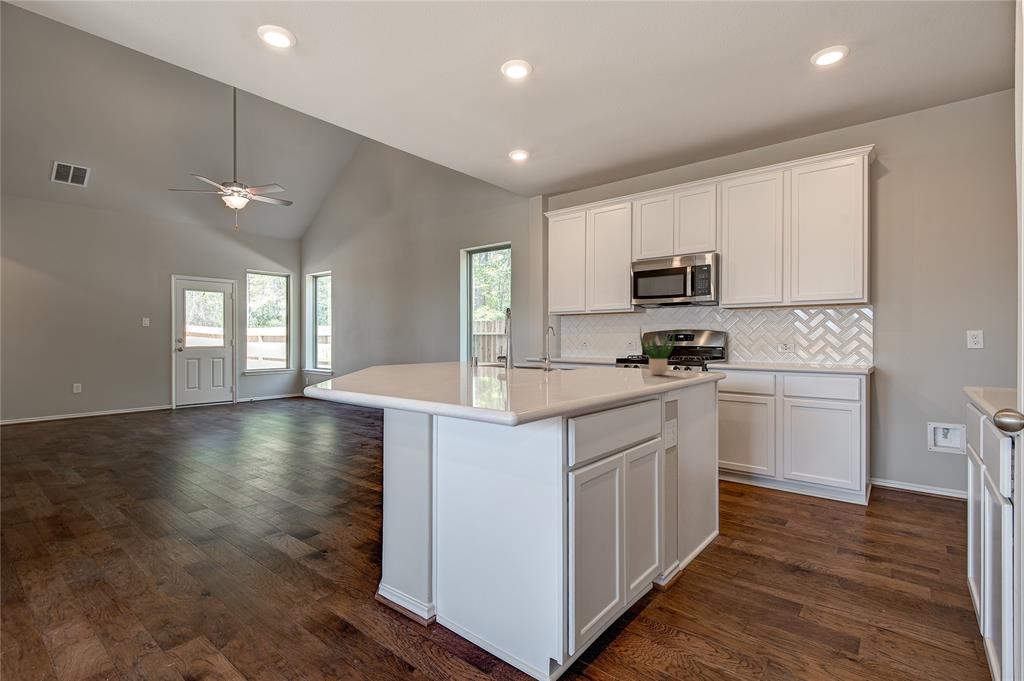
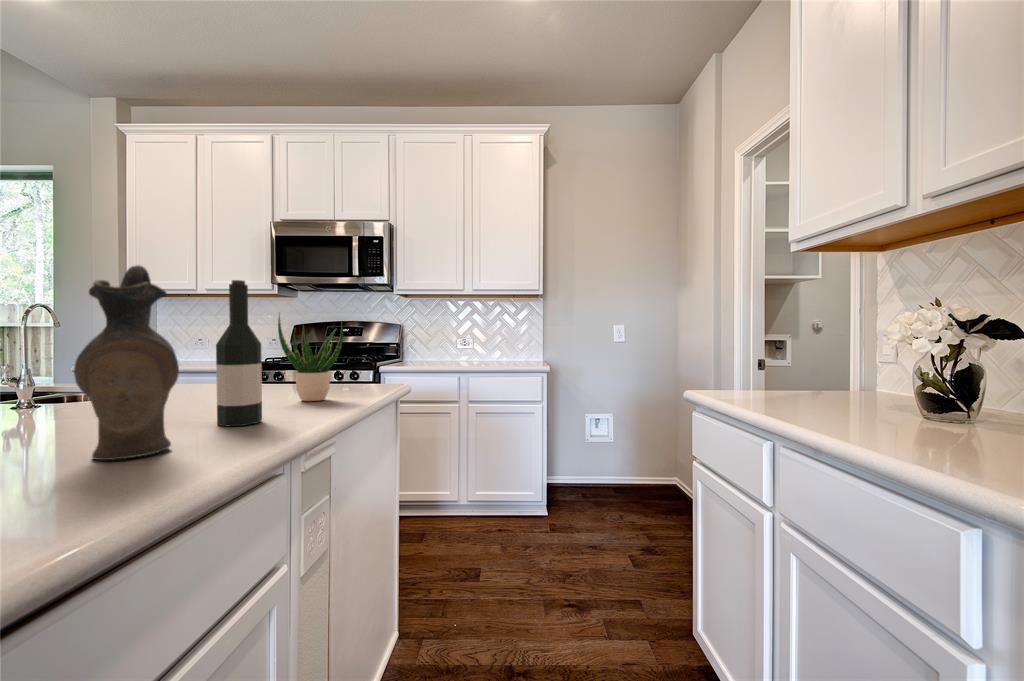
ceramic pitcher: none [579,310,609,381] -> present [74,265,179,460]
wine bottle: none [616,312,635,379] -> present [216,280,262,427]

